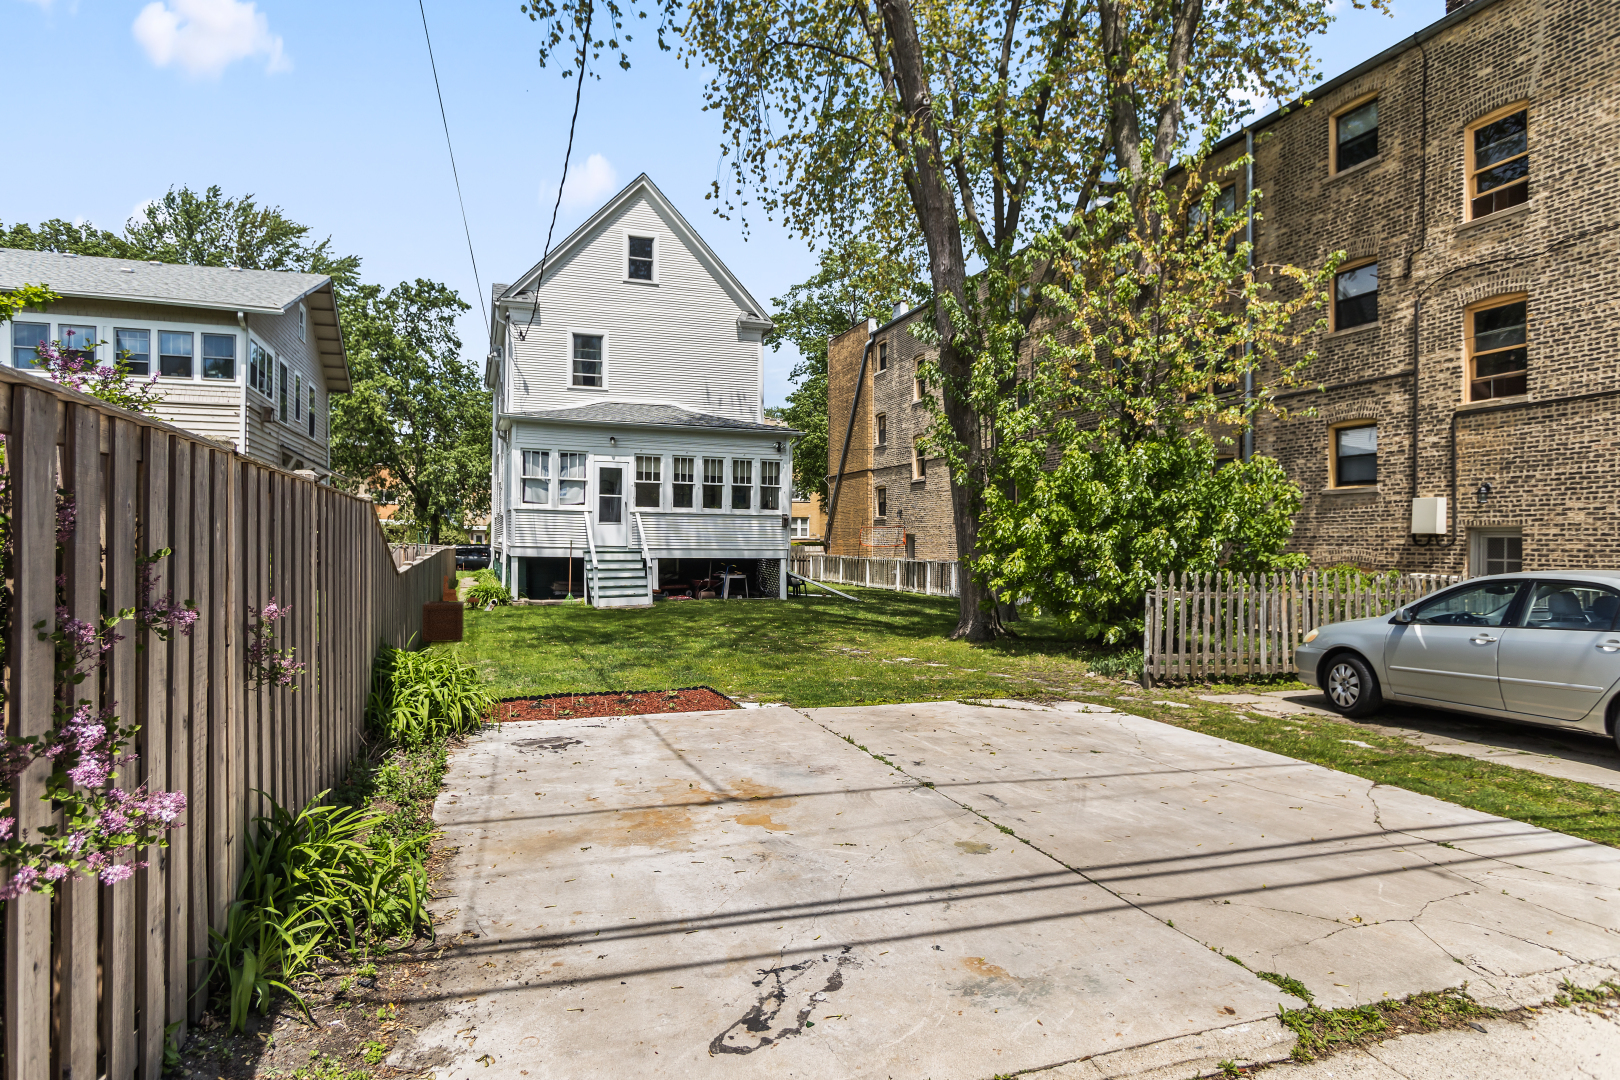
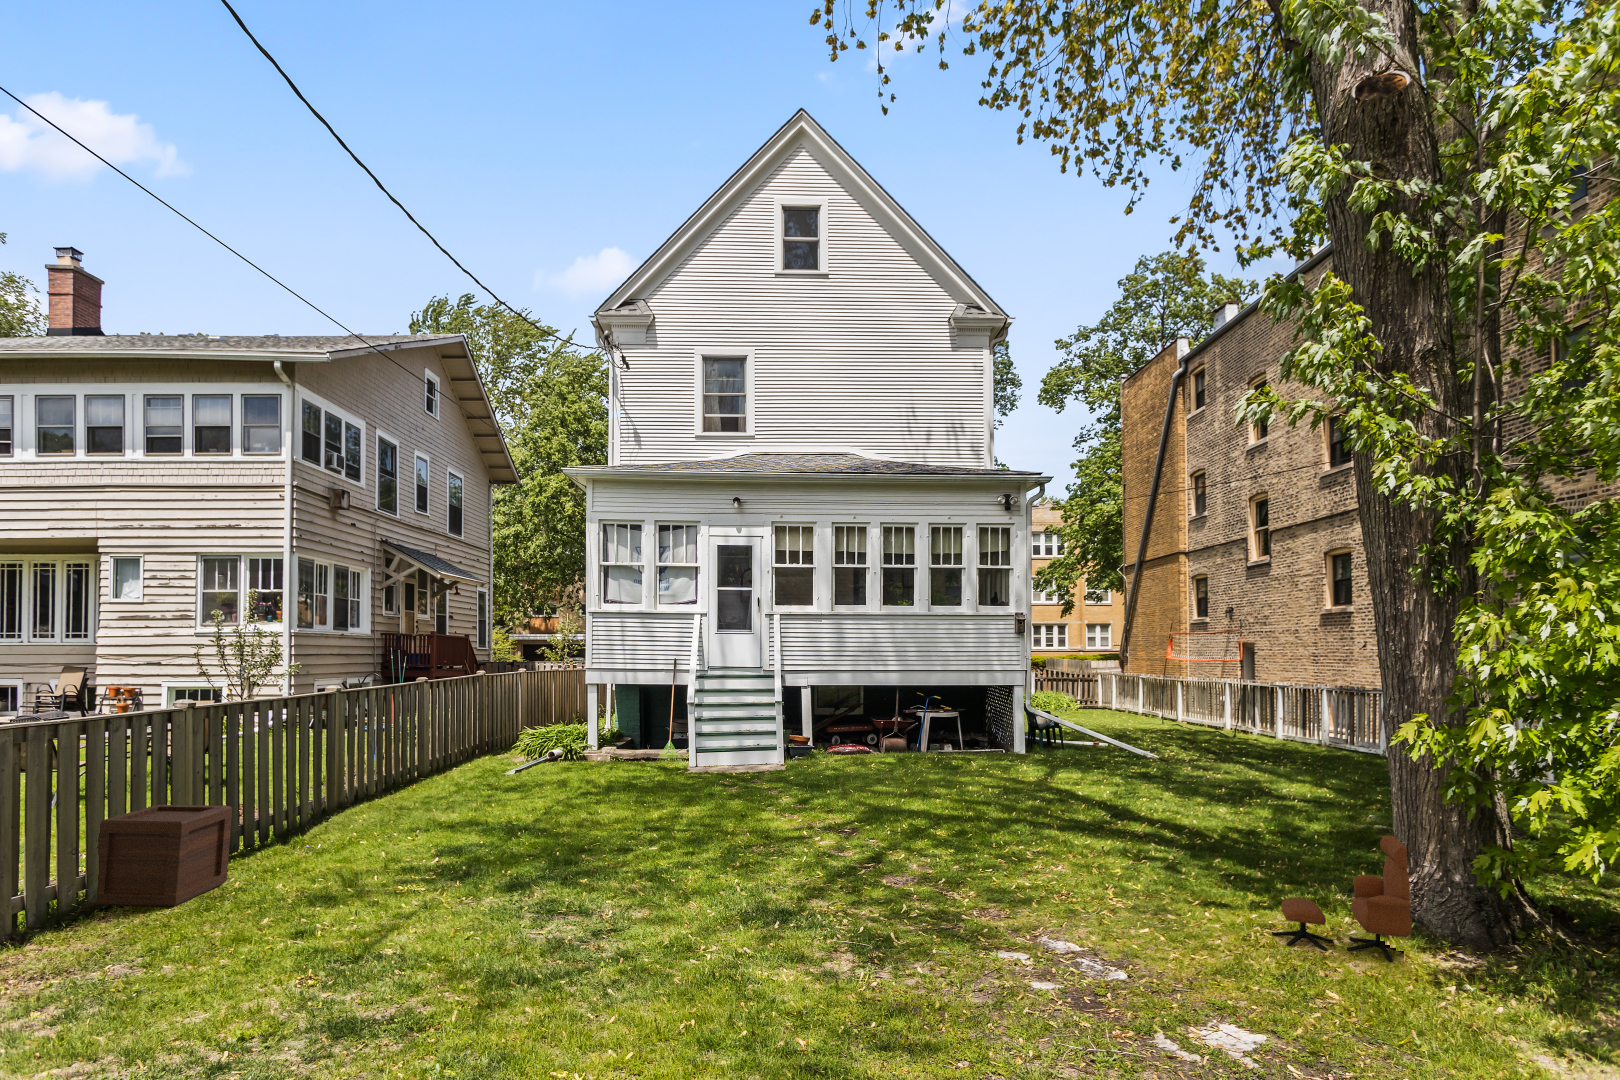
lounge chair: present [443,576,481,610] -> present [1272,835,1412,962]

